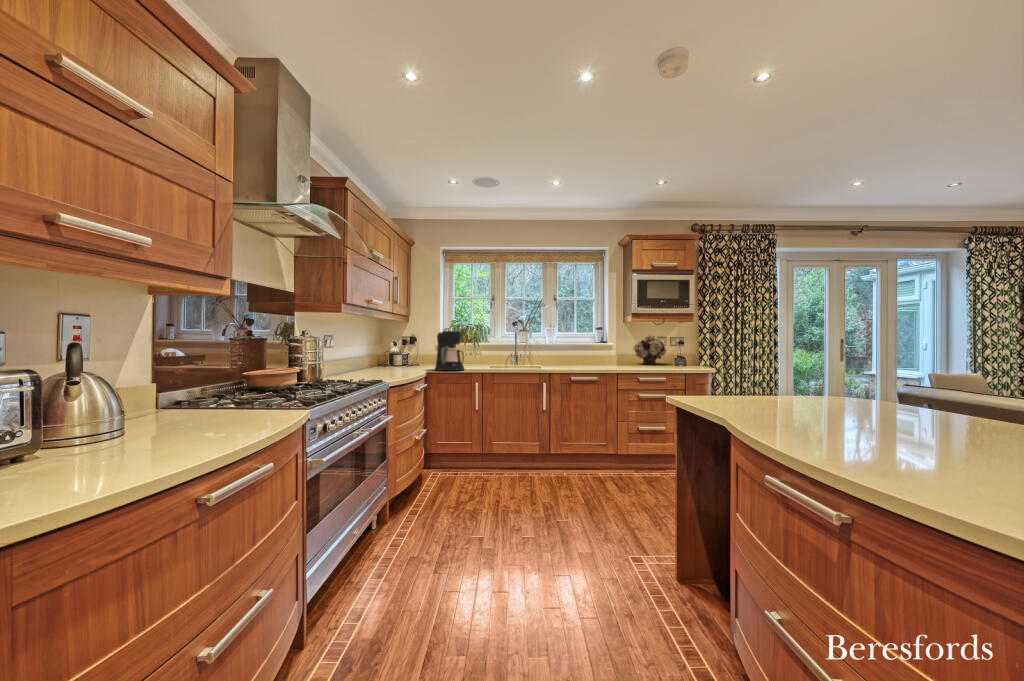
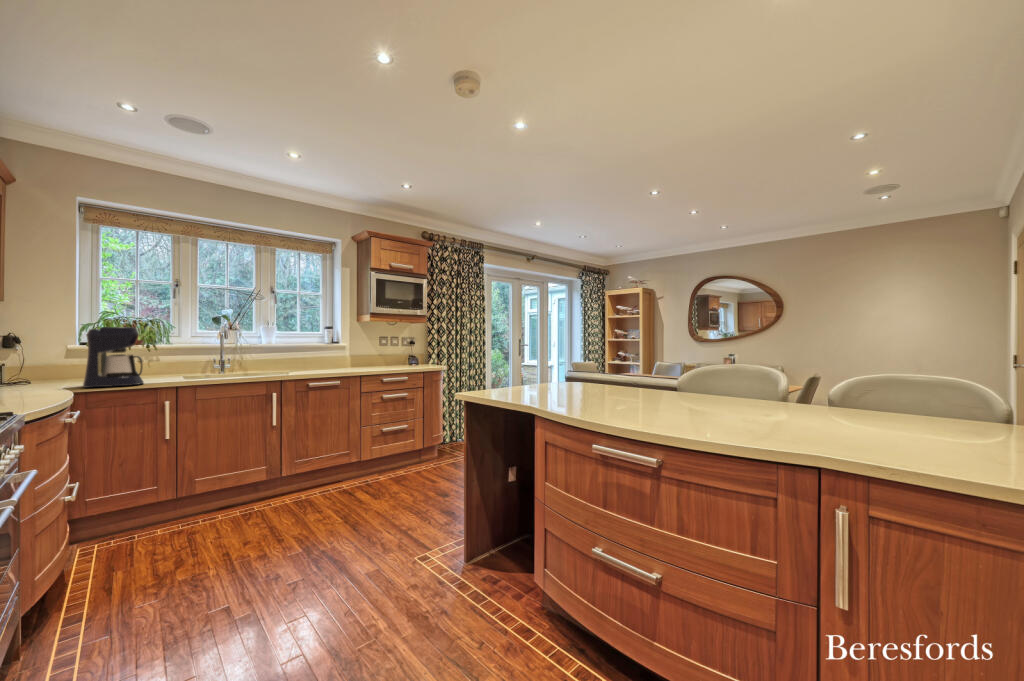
flower arrangement: present [633,335,667,365] -> none [367,335,400,365]

